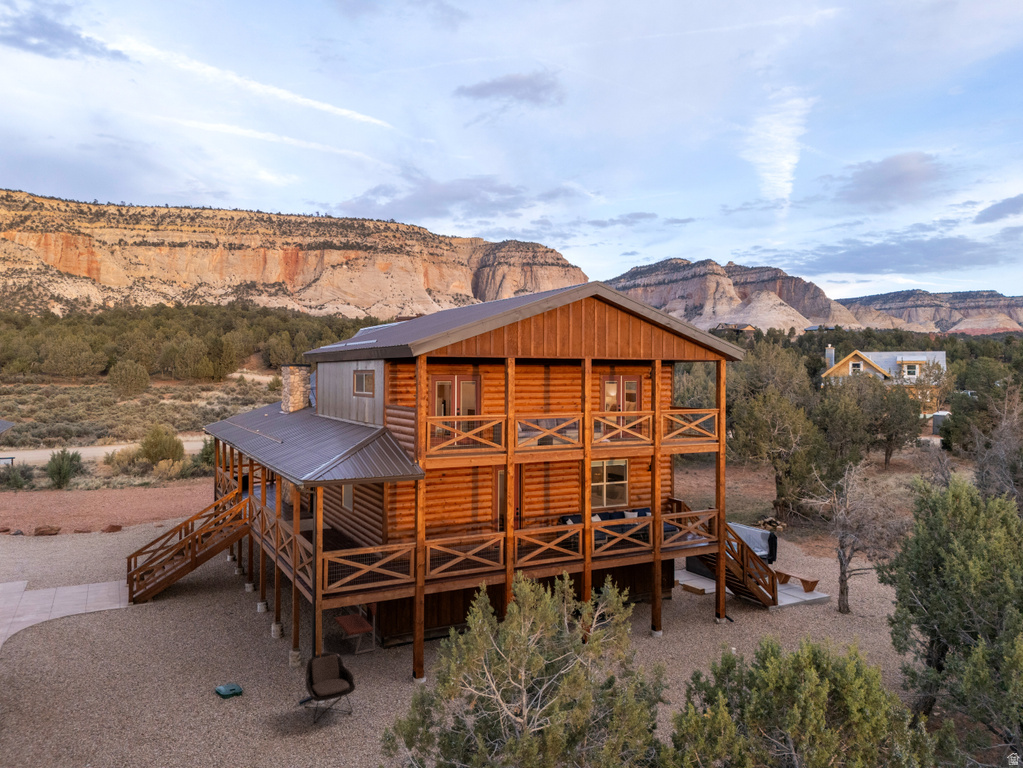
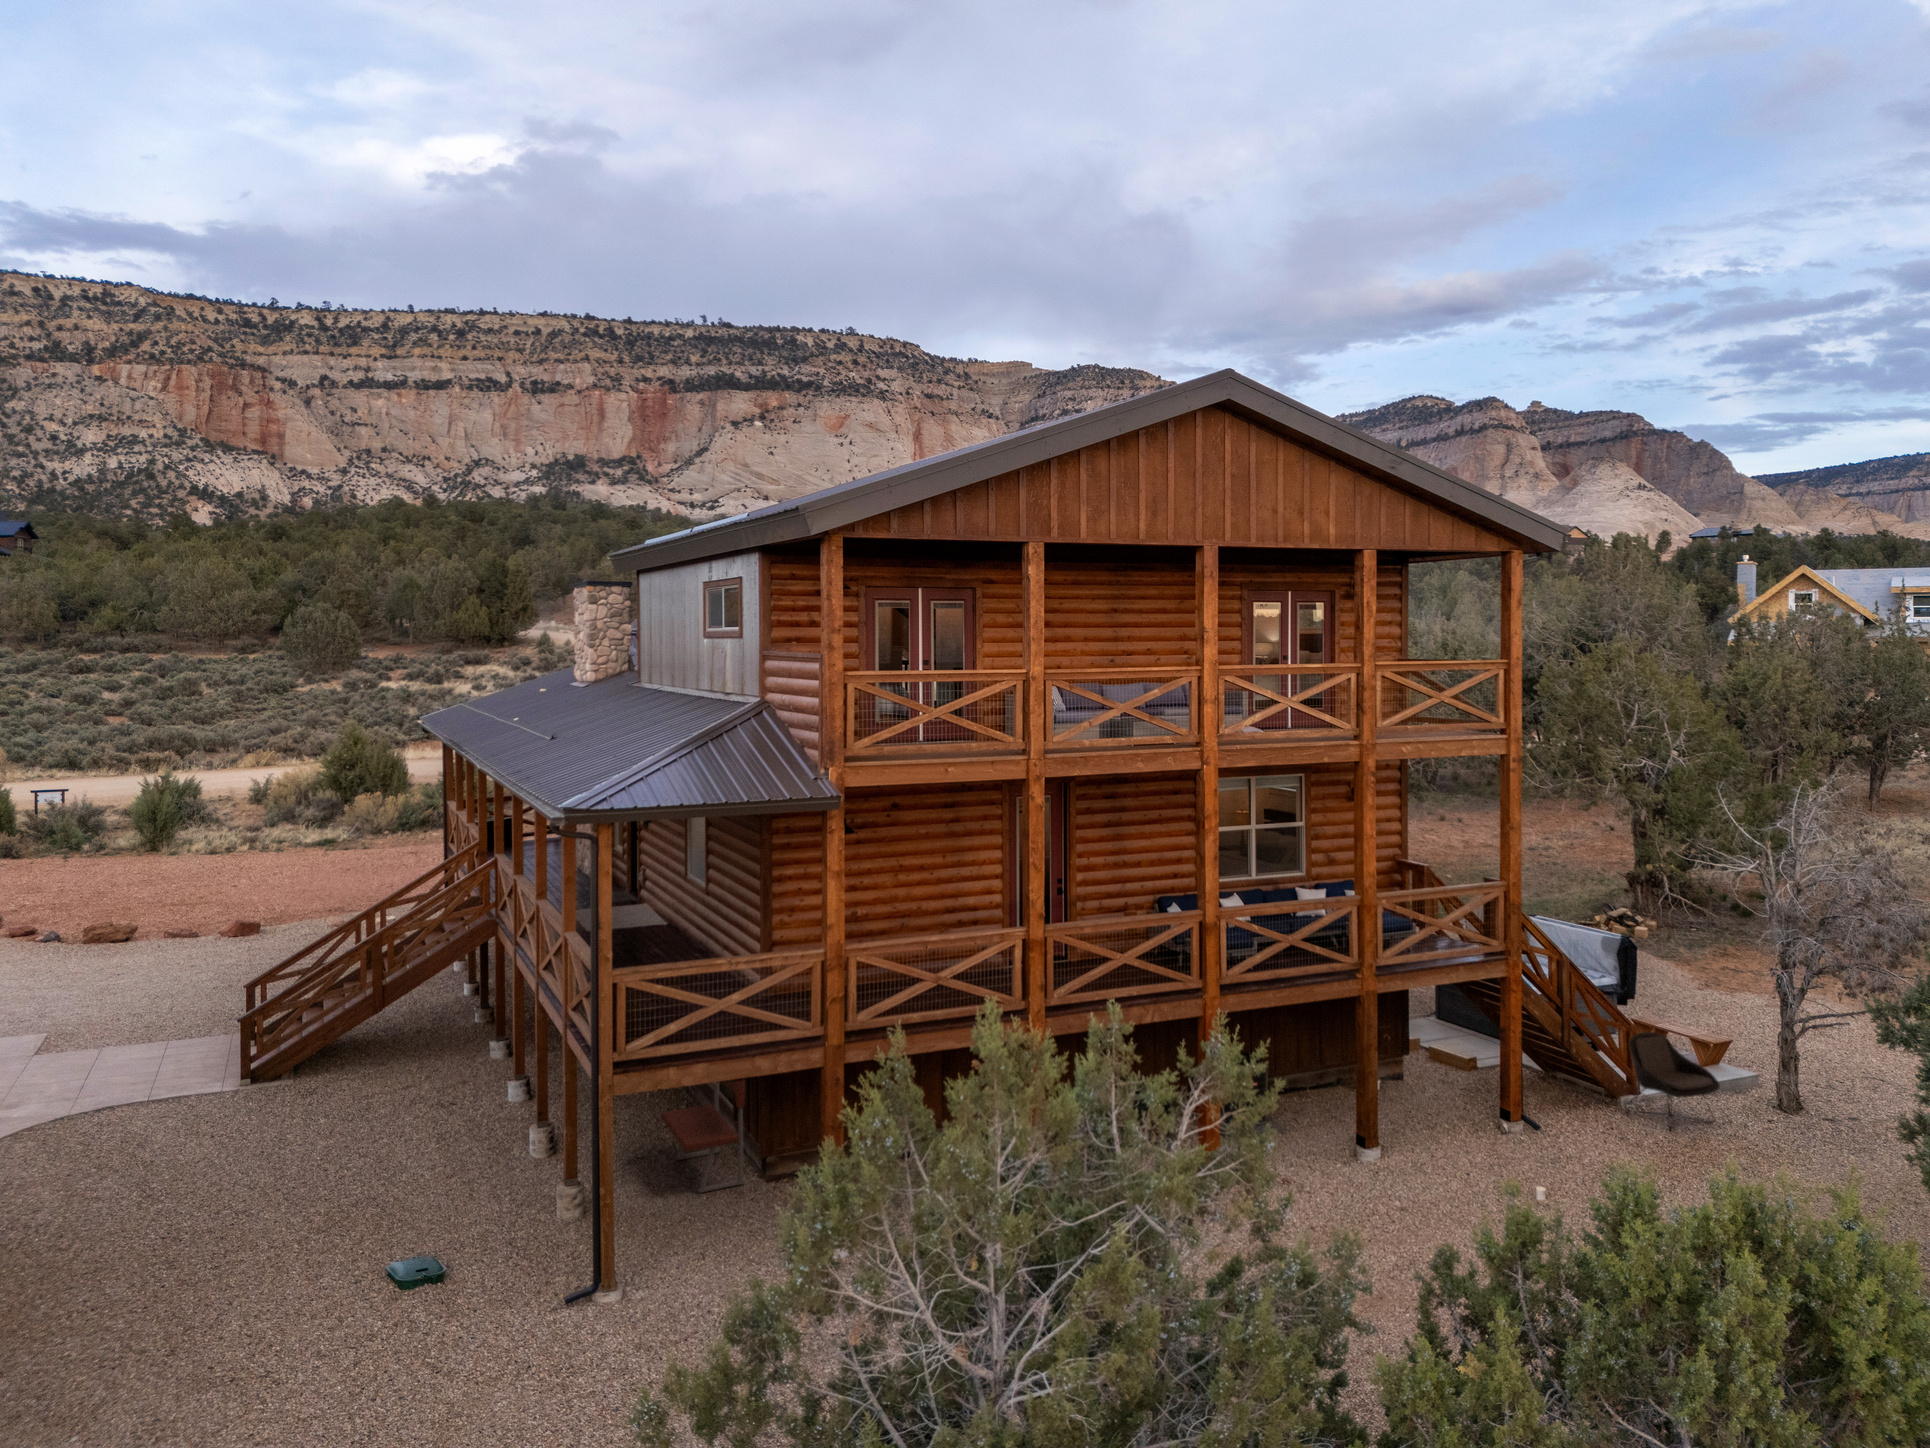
lounge chair: present [304,652,355,723] -> present [1625,1032,1720,1130]

